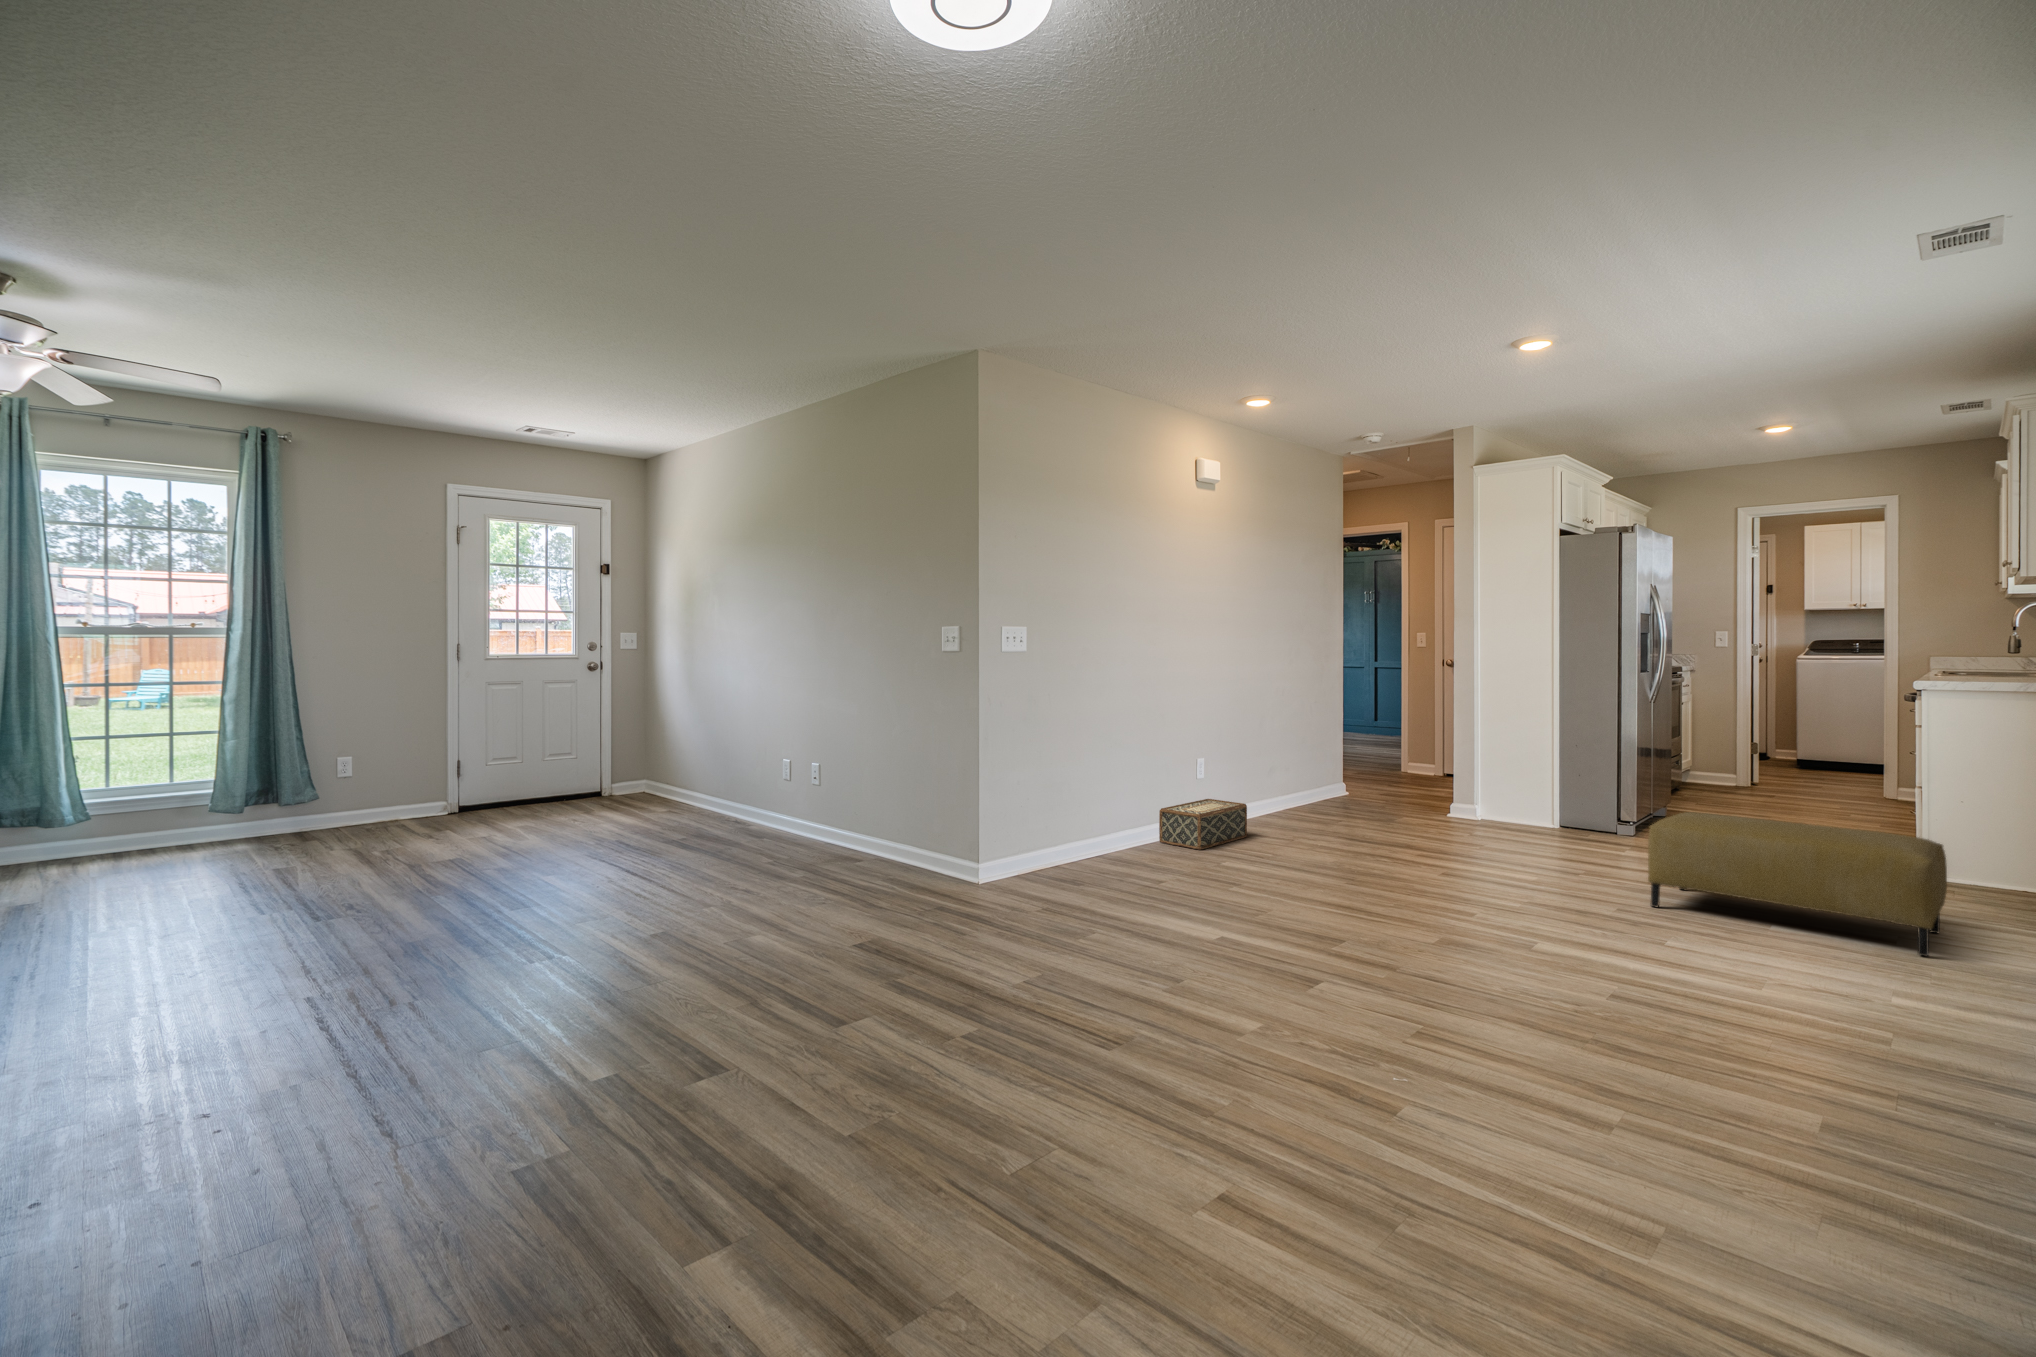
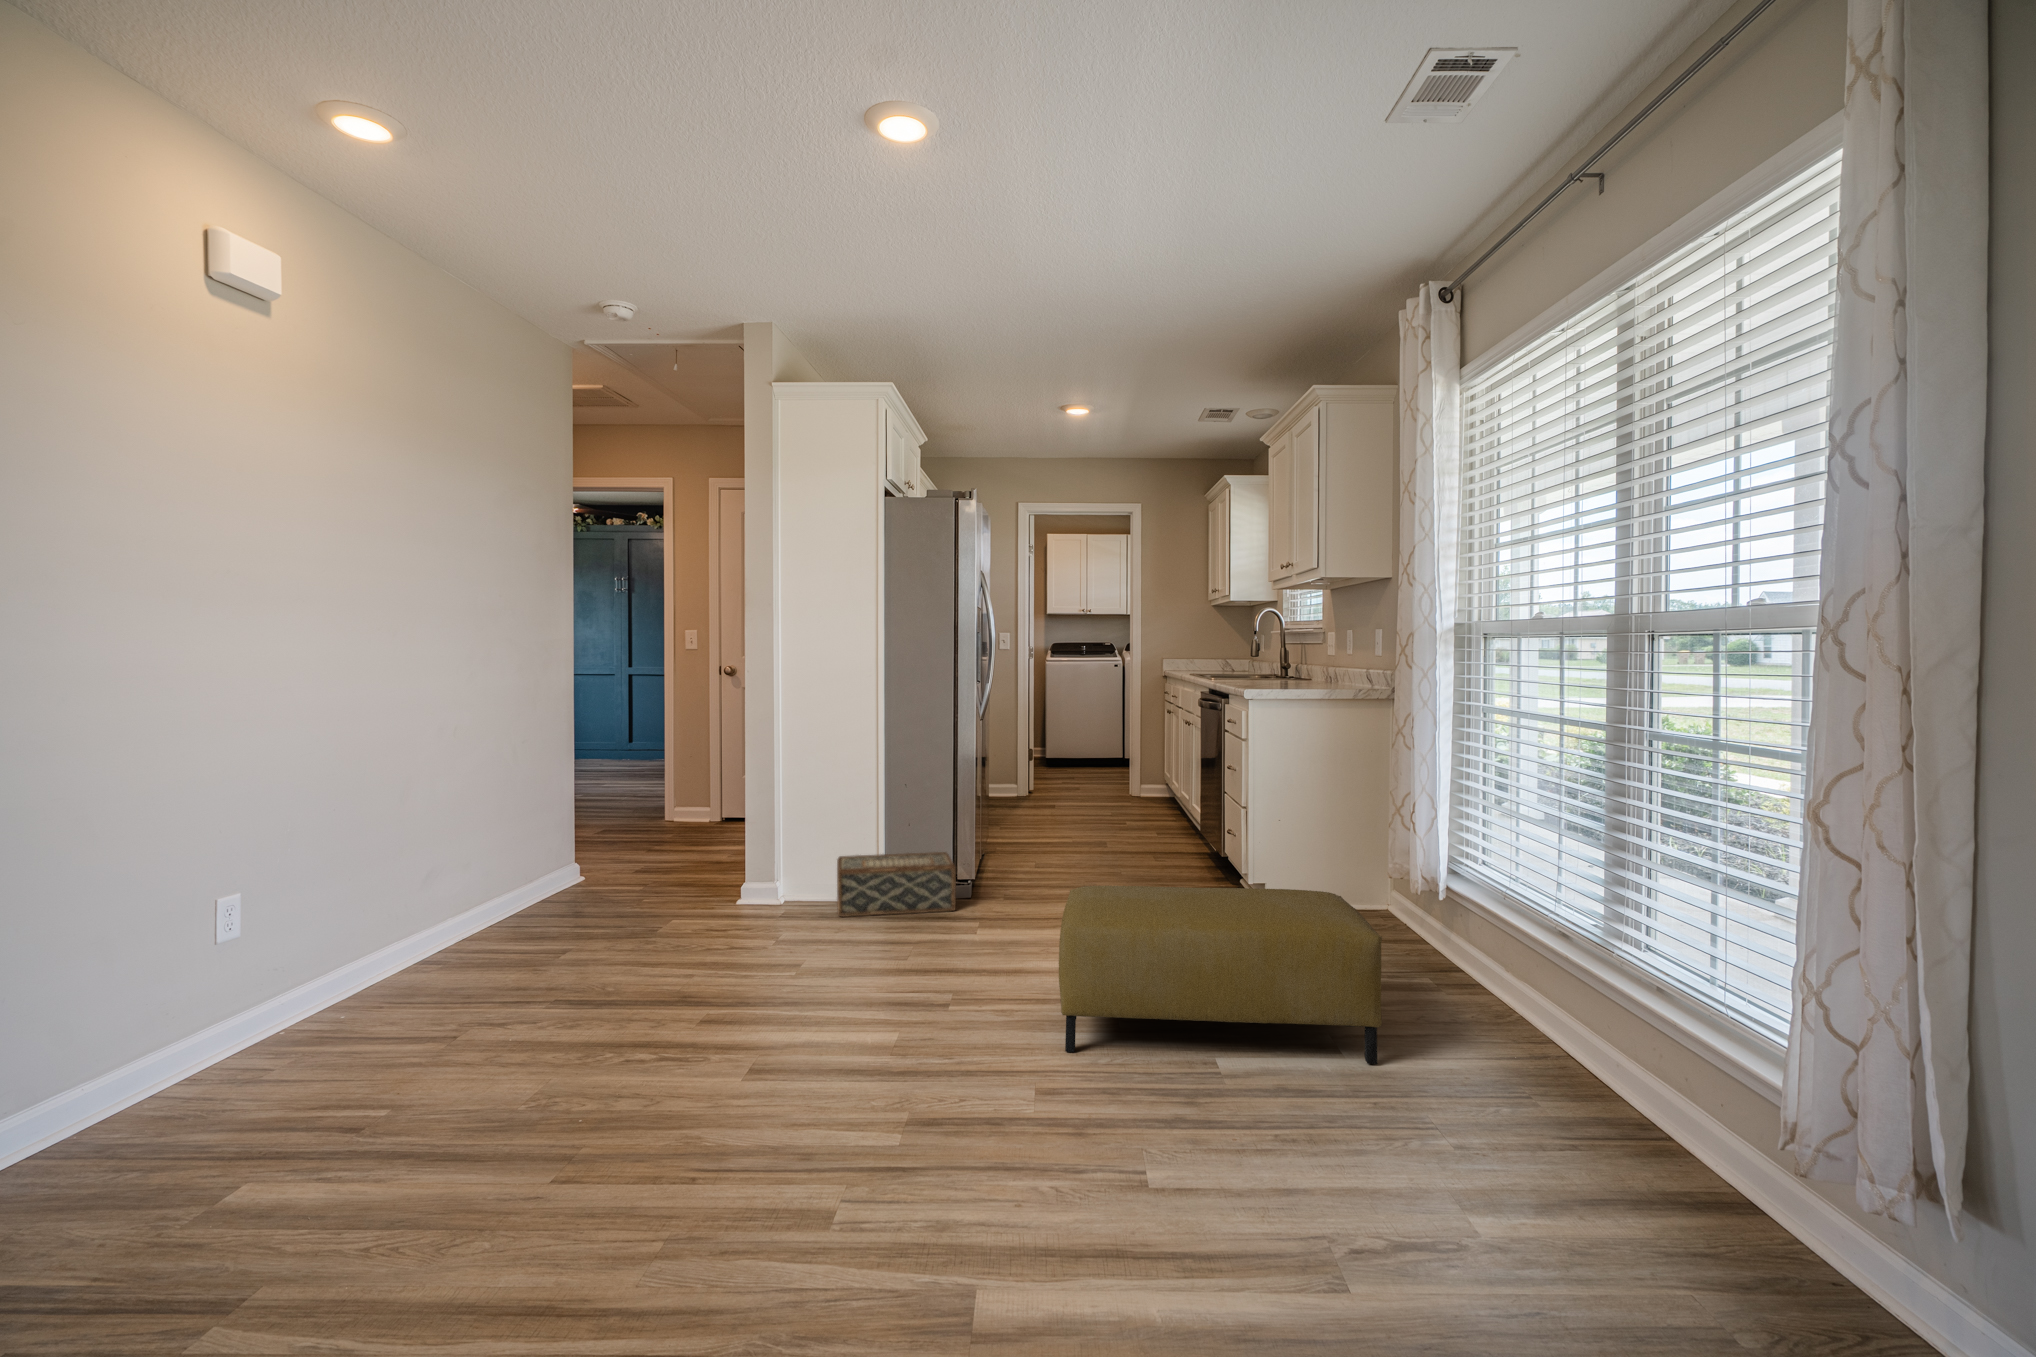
woven basket: present [1159,799,1247,850] -> present [837,852,956,917]

